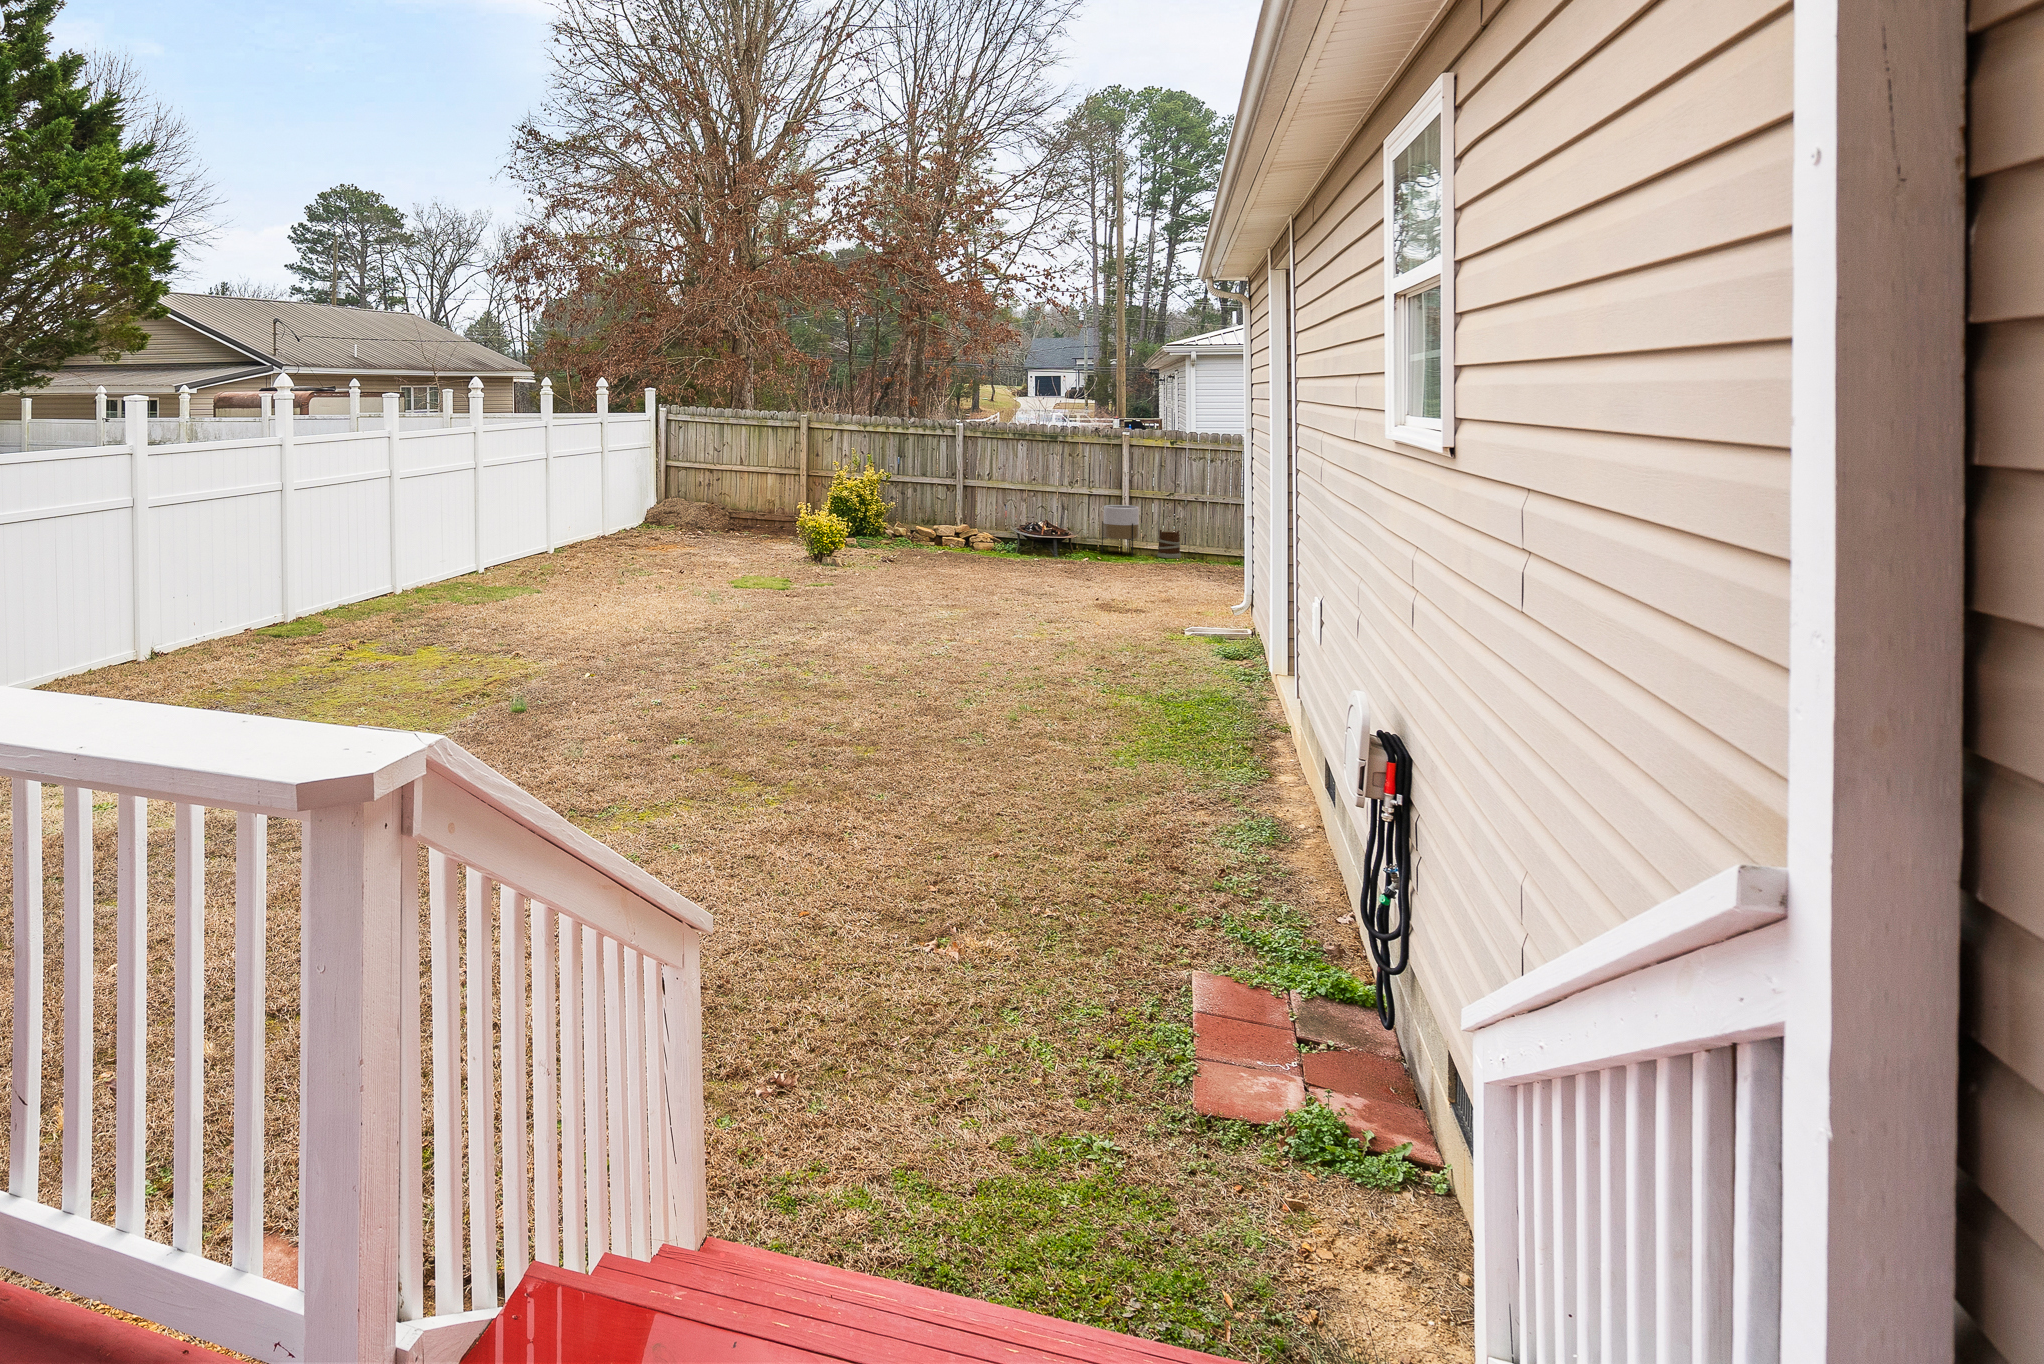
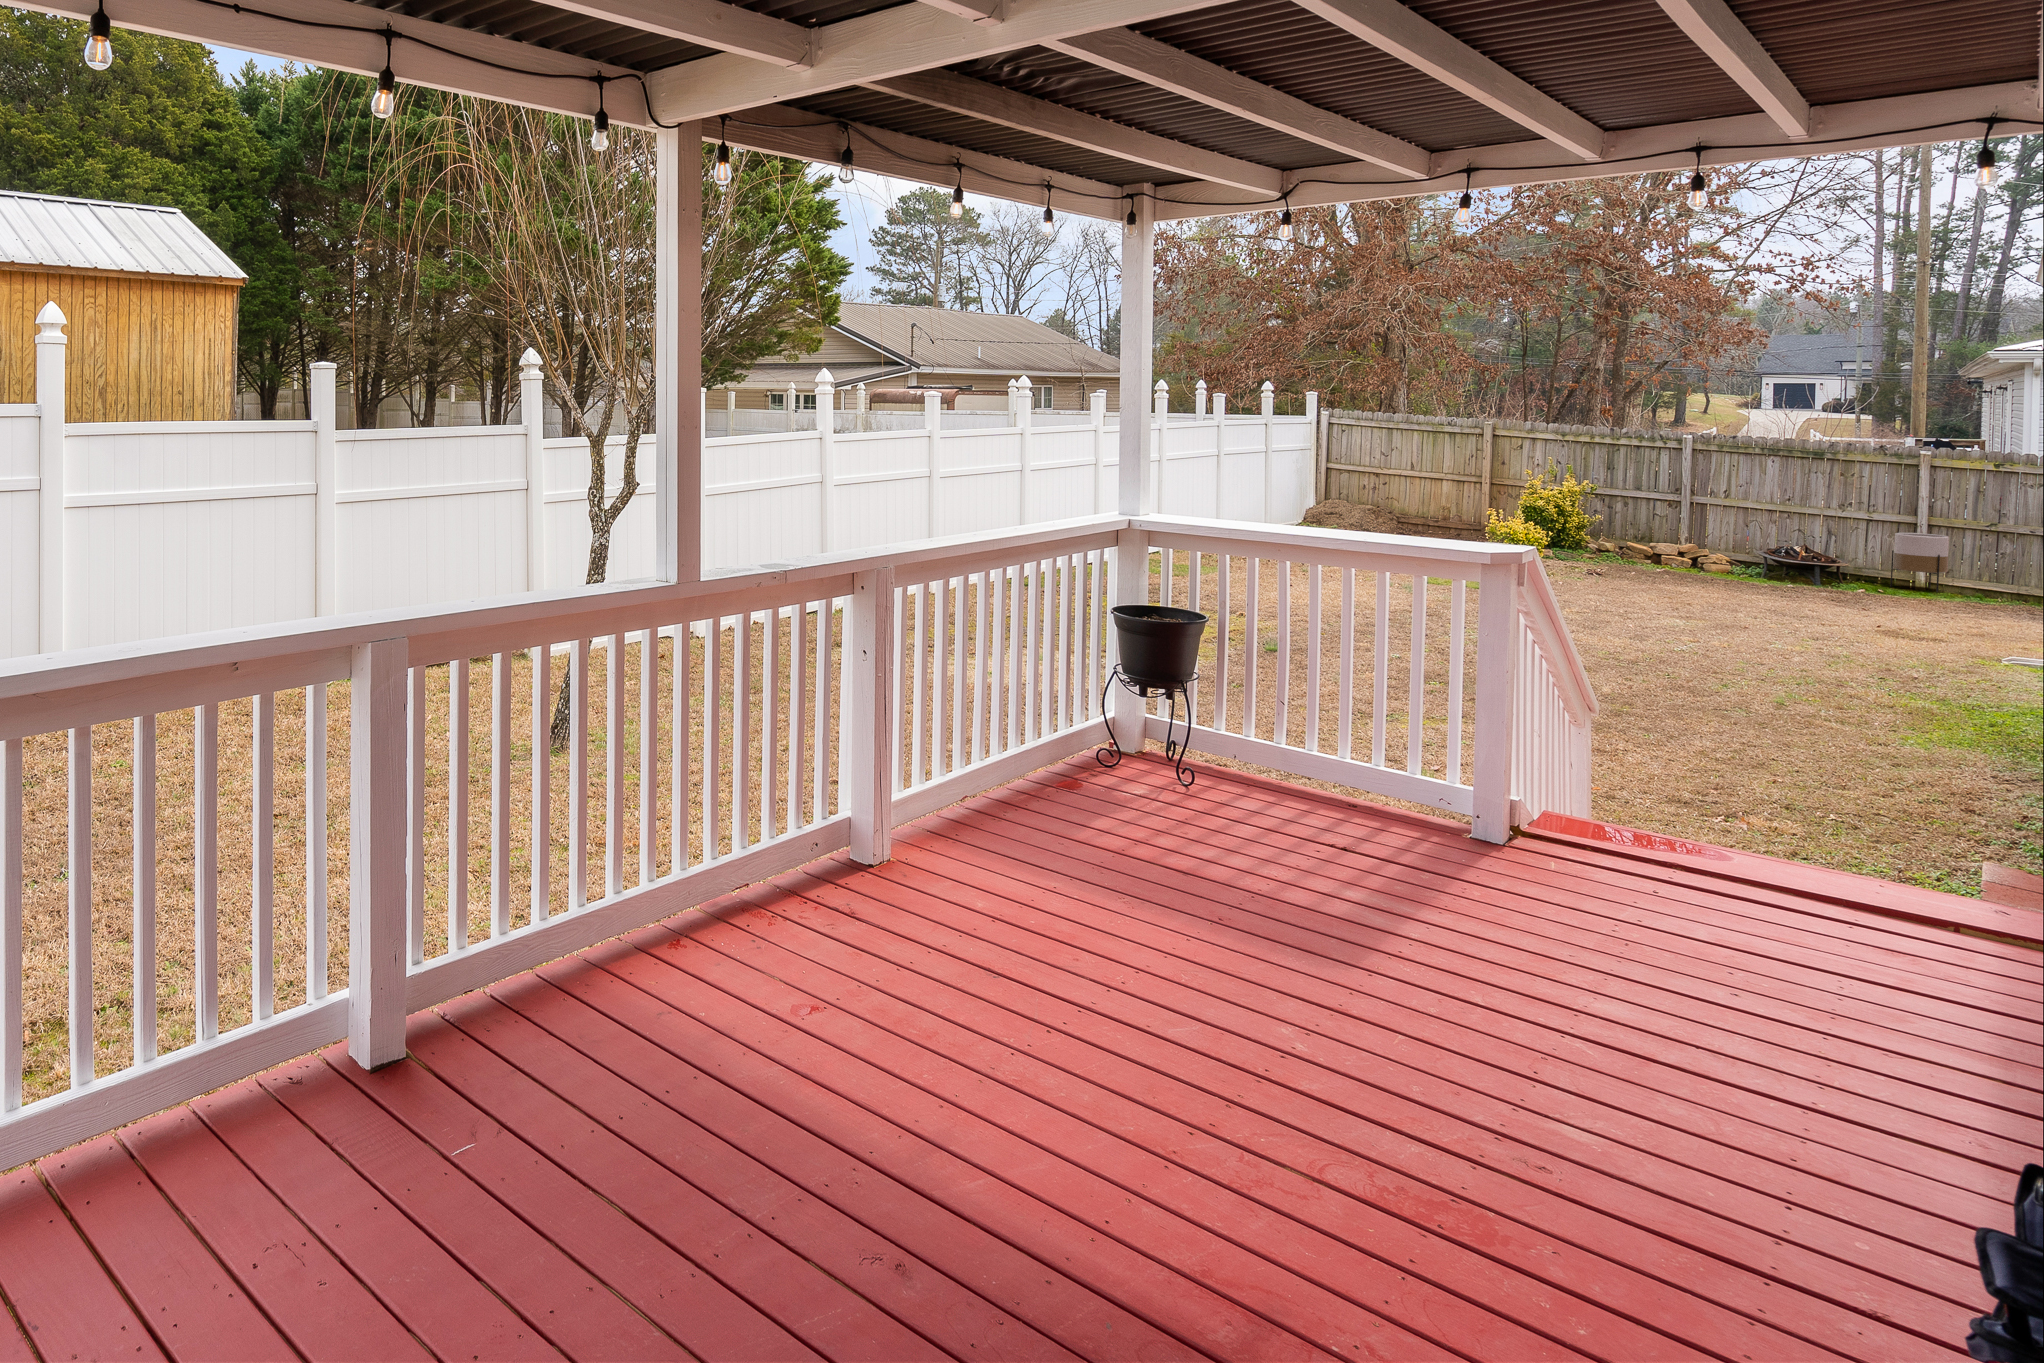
wooden bucket: present [1157,518,1181,558] -> none [1976,551,2013,598]

